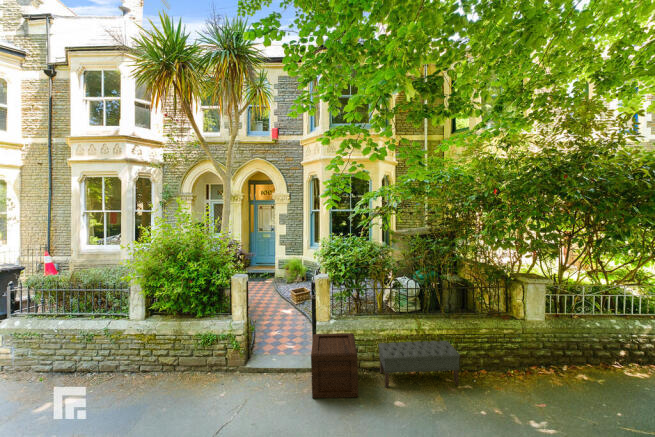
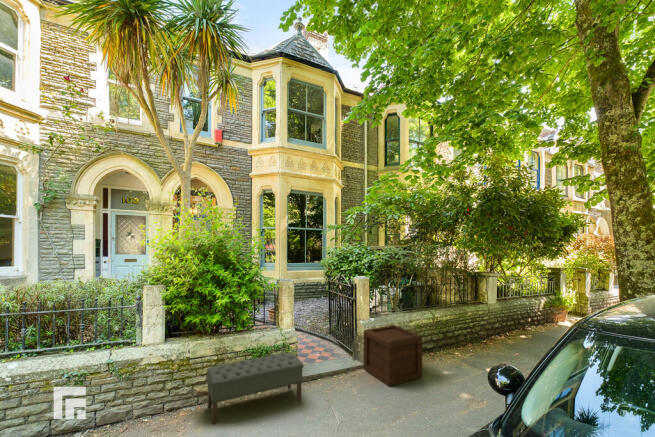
bench: present [378,341,460,388] -> present [207,353,303,425]

